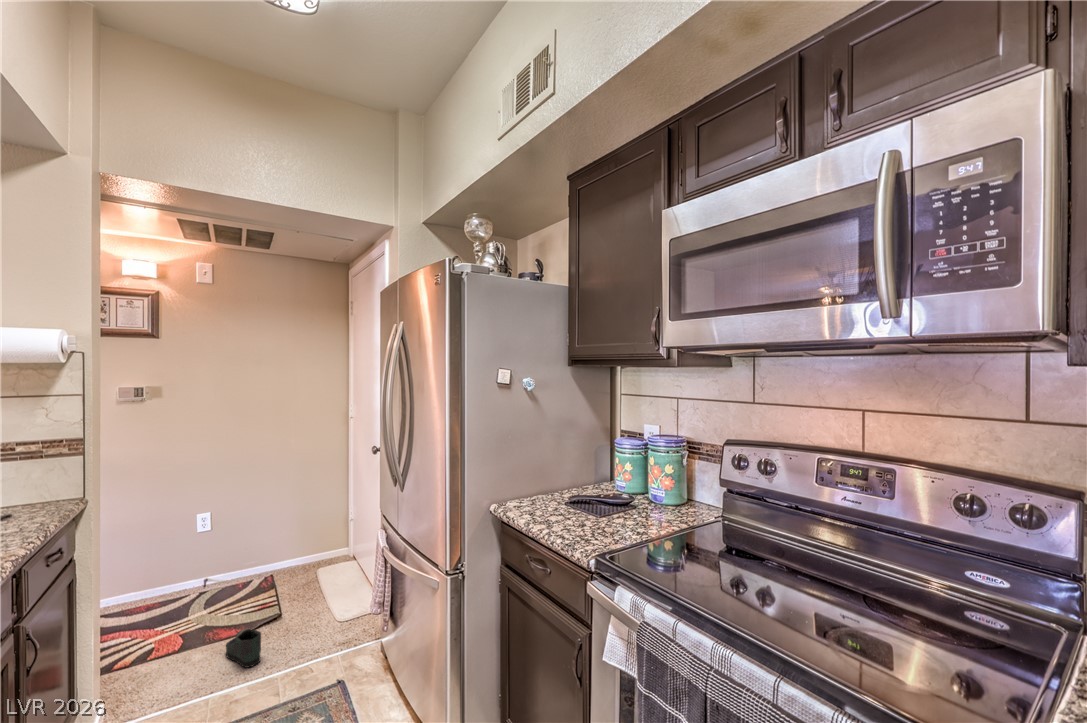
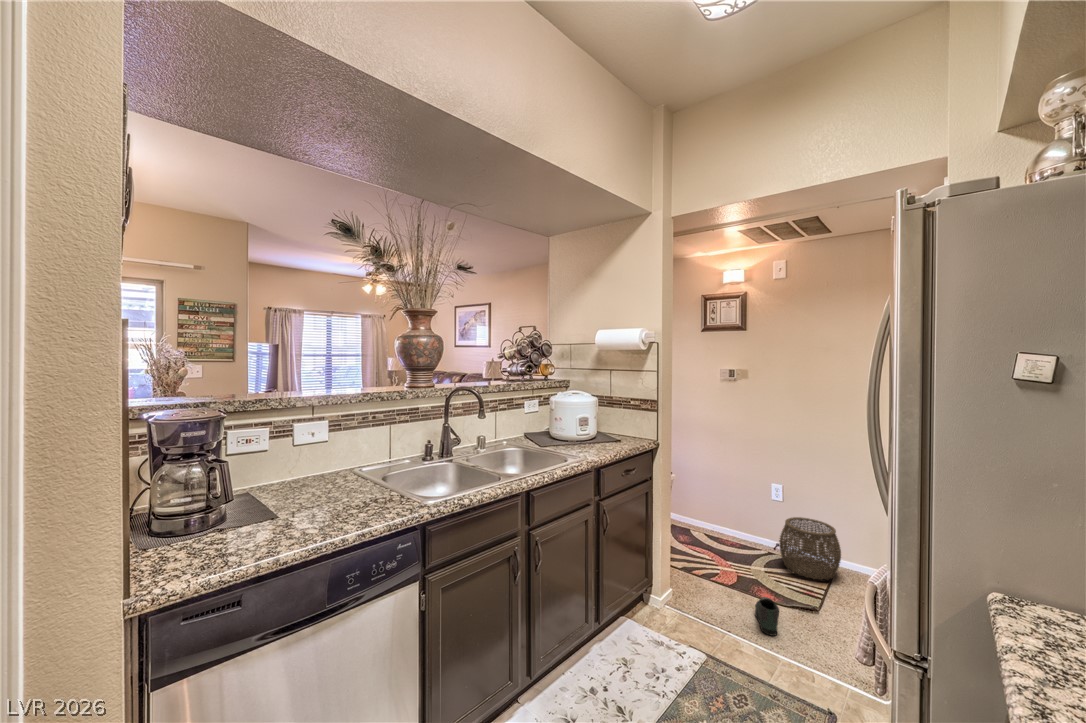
woven basket: none [218,534,282,598] -> present [779,517,841,580]

